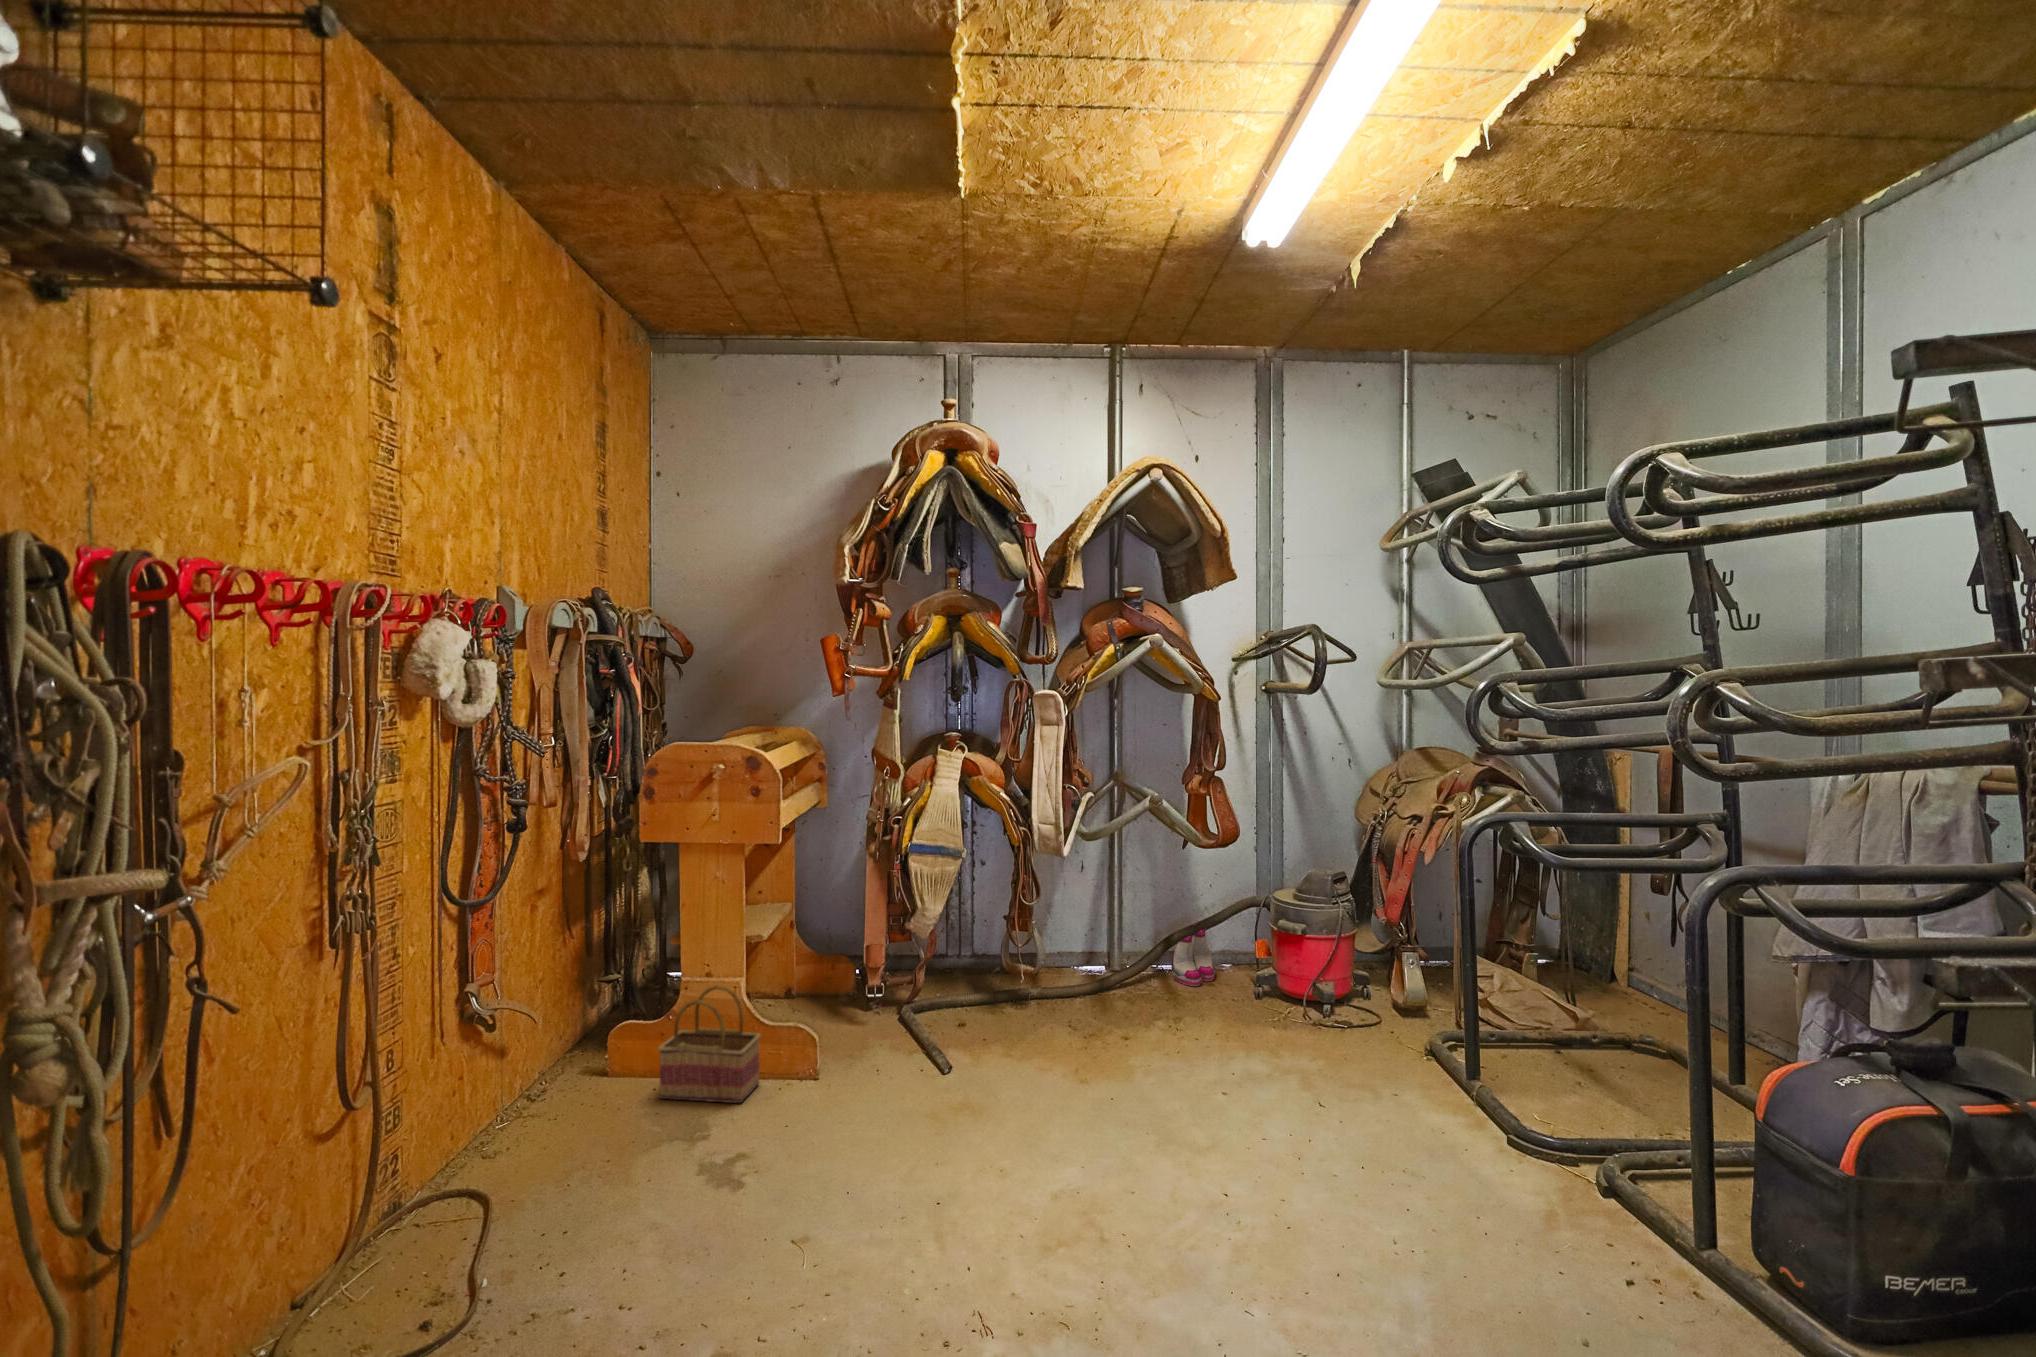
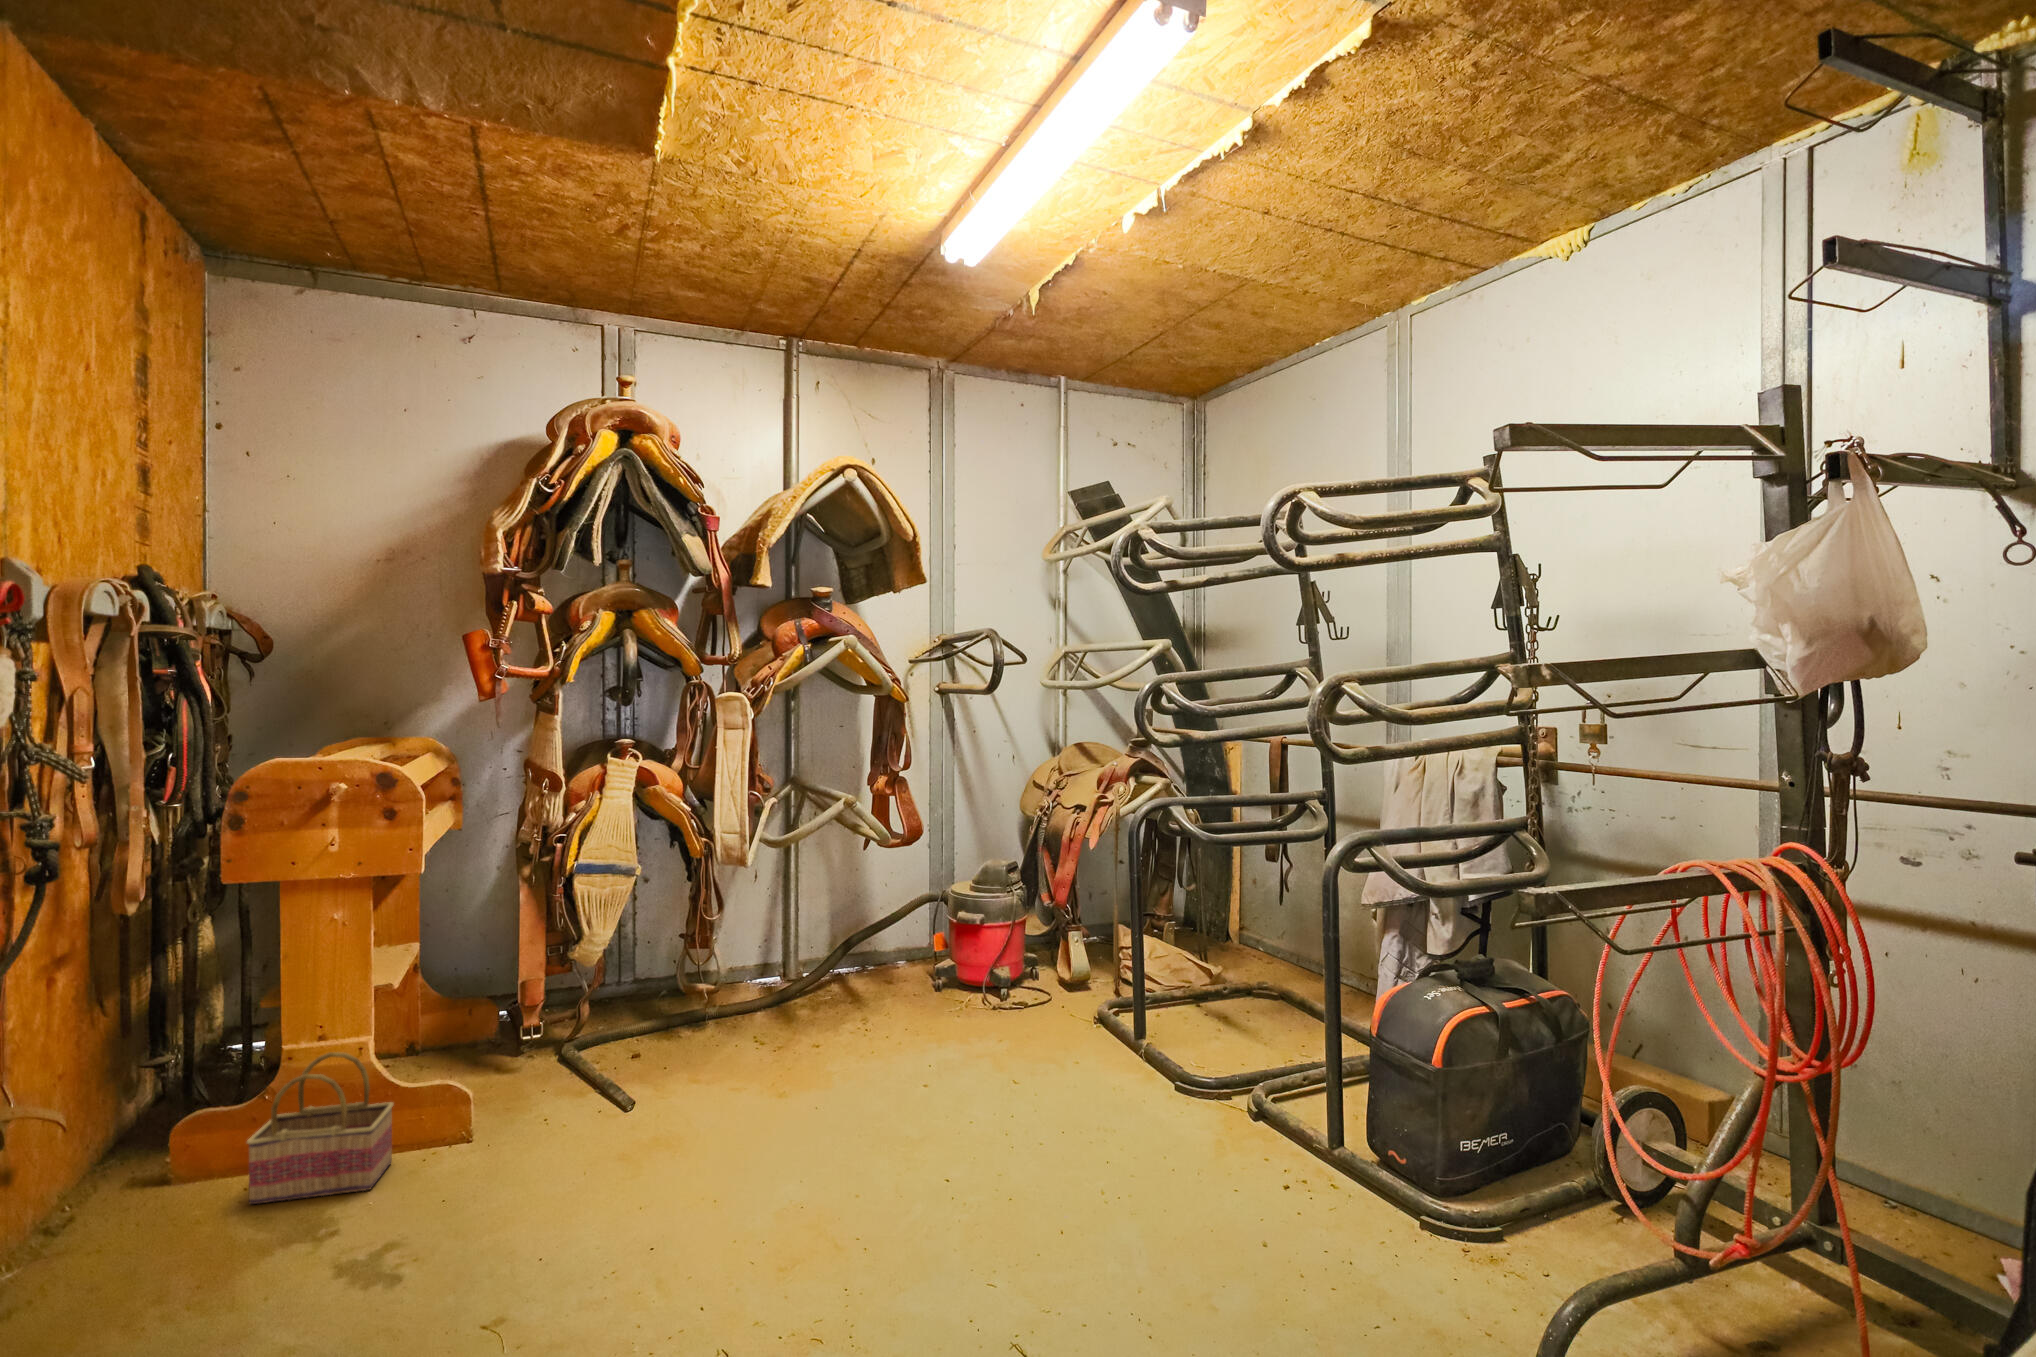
boots: present [1172,922,1215,986] -> none [854,920,897,984]

